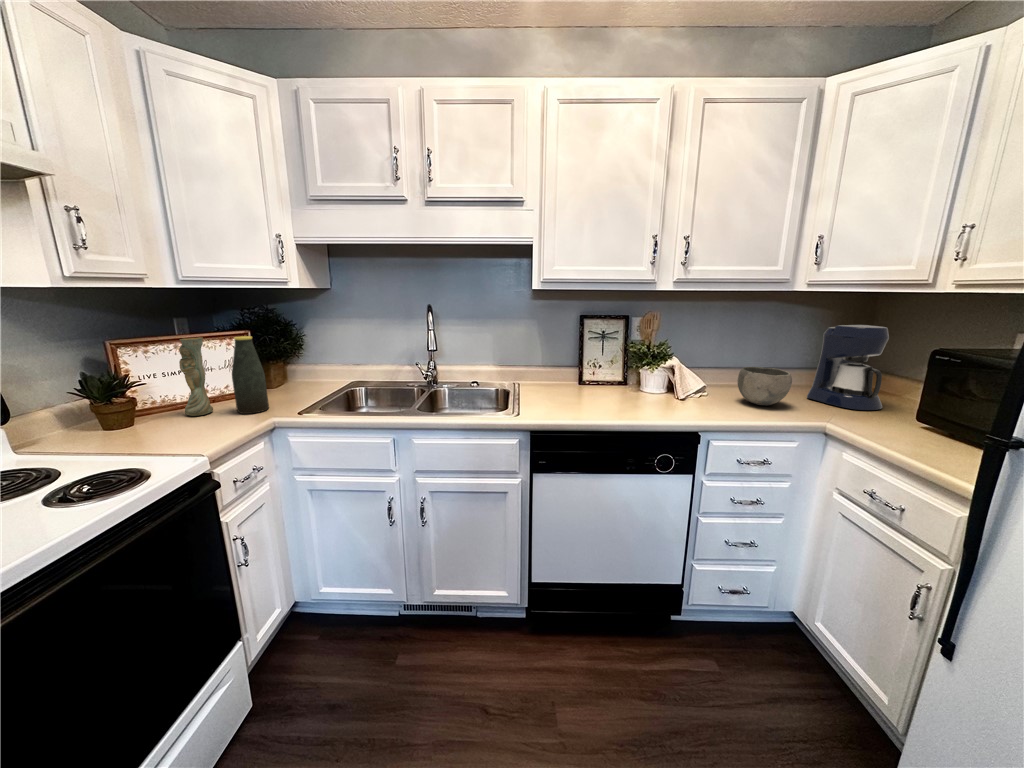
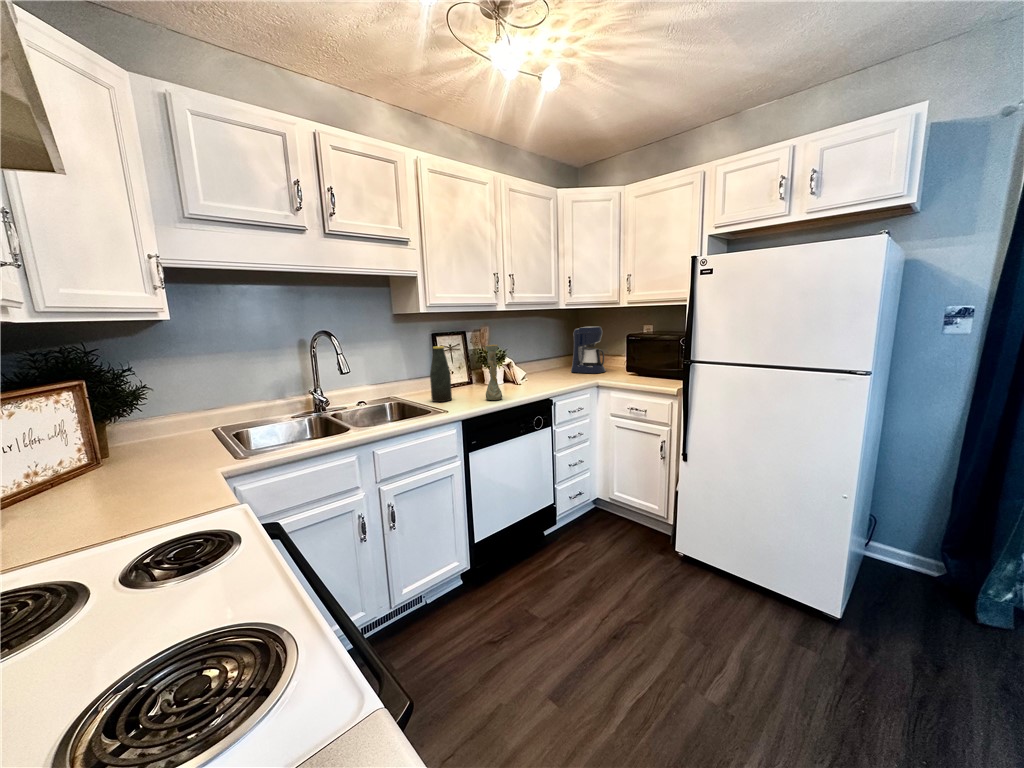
bottle: present [232,336,269,414] -> present [430,346,452,402]
vase: present [179,337,213,416] -> present [485,344,502,400]
bowl: present [738,367,792,405] -> none [544,356,573,379]

